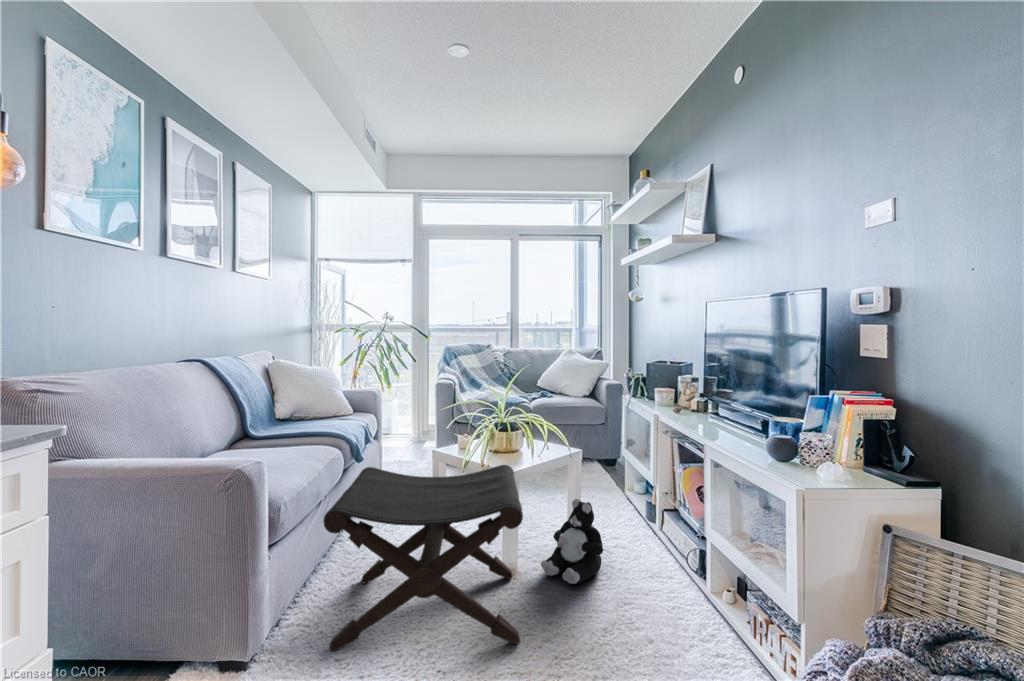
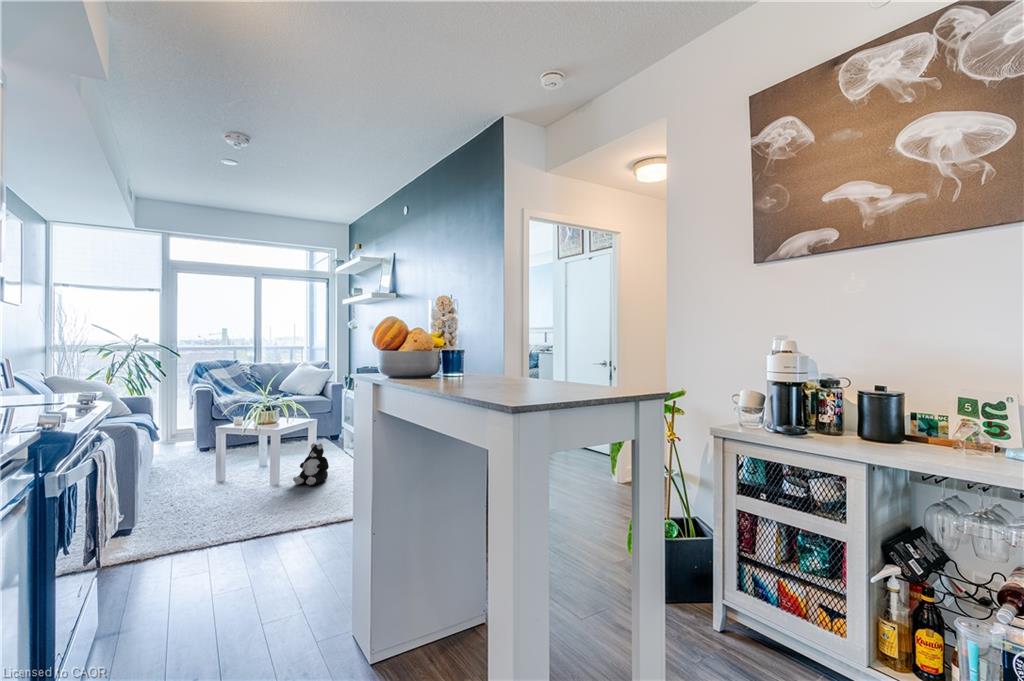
footstool: present [323,465,523,651] -> none [173,426,288,524]

